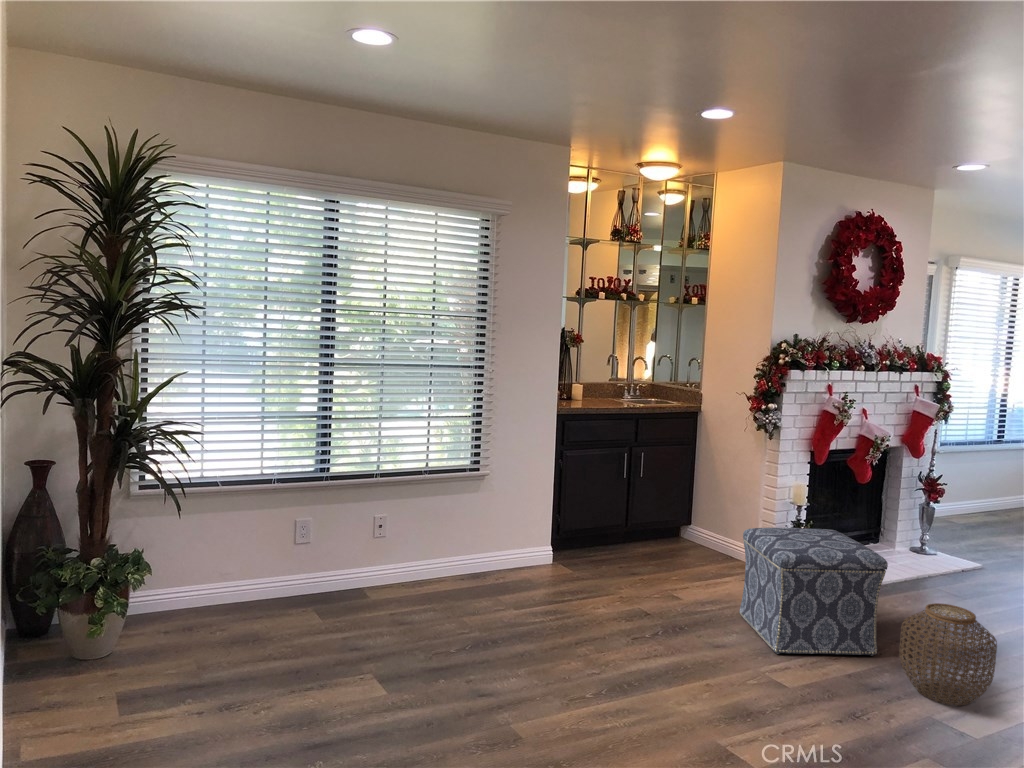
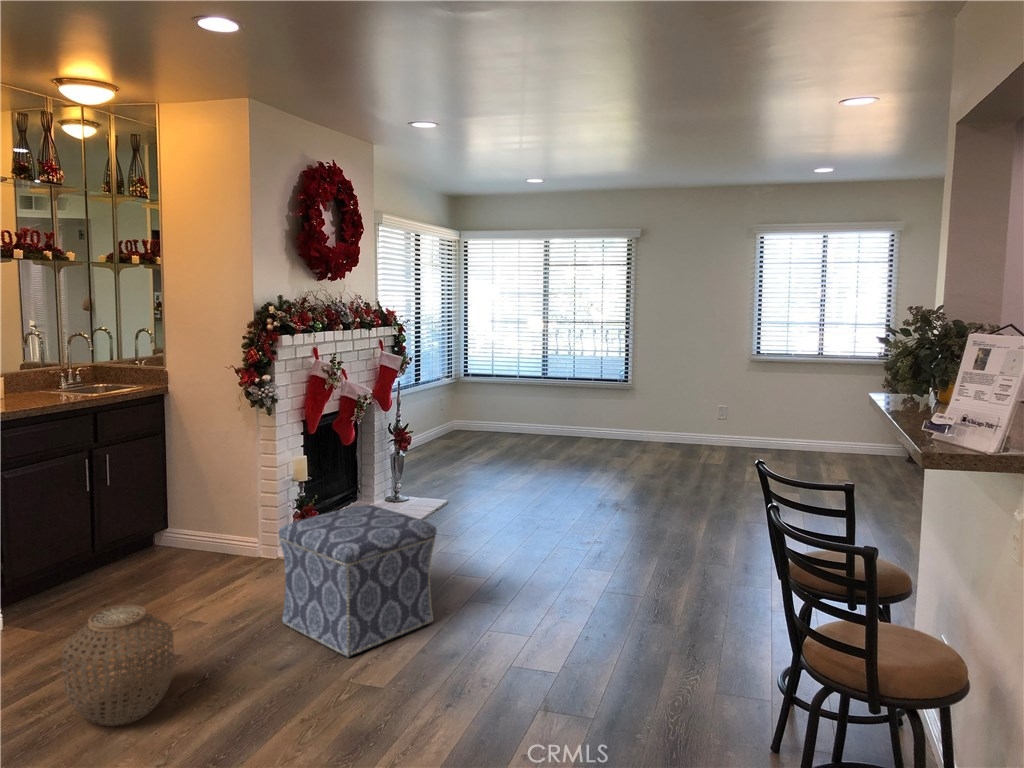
woven basket: present [900,603,997,705] -> present [62,605,174,726]

